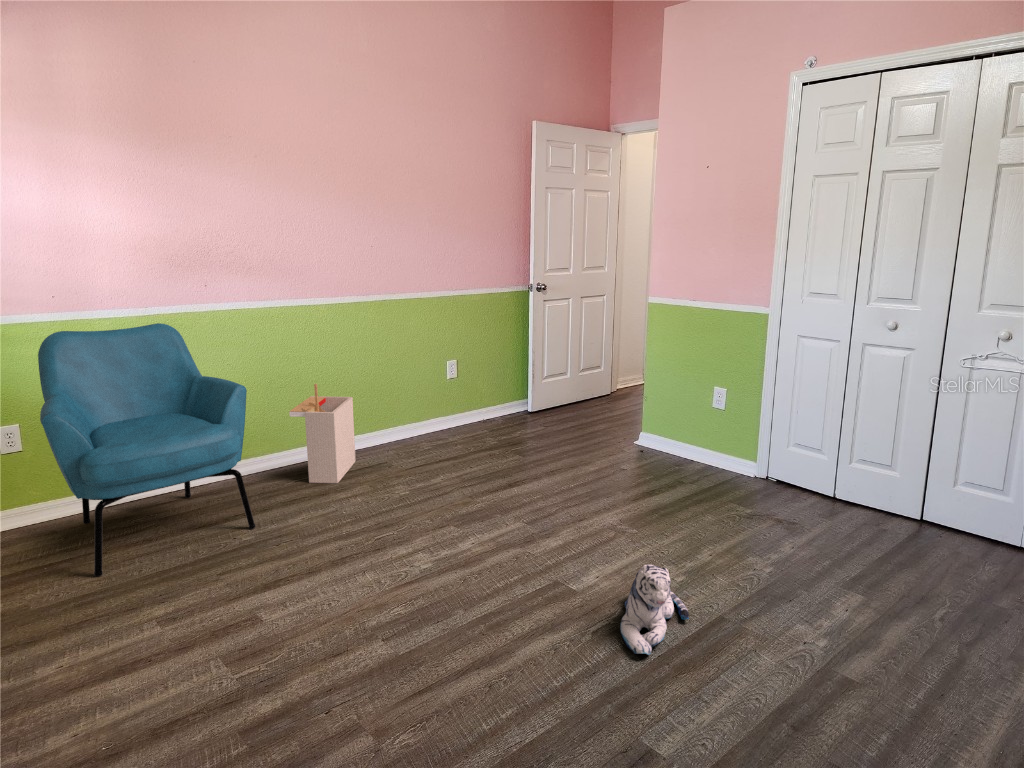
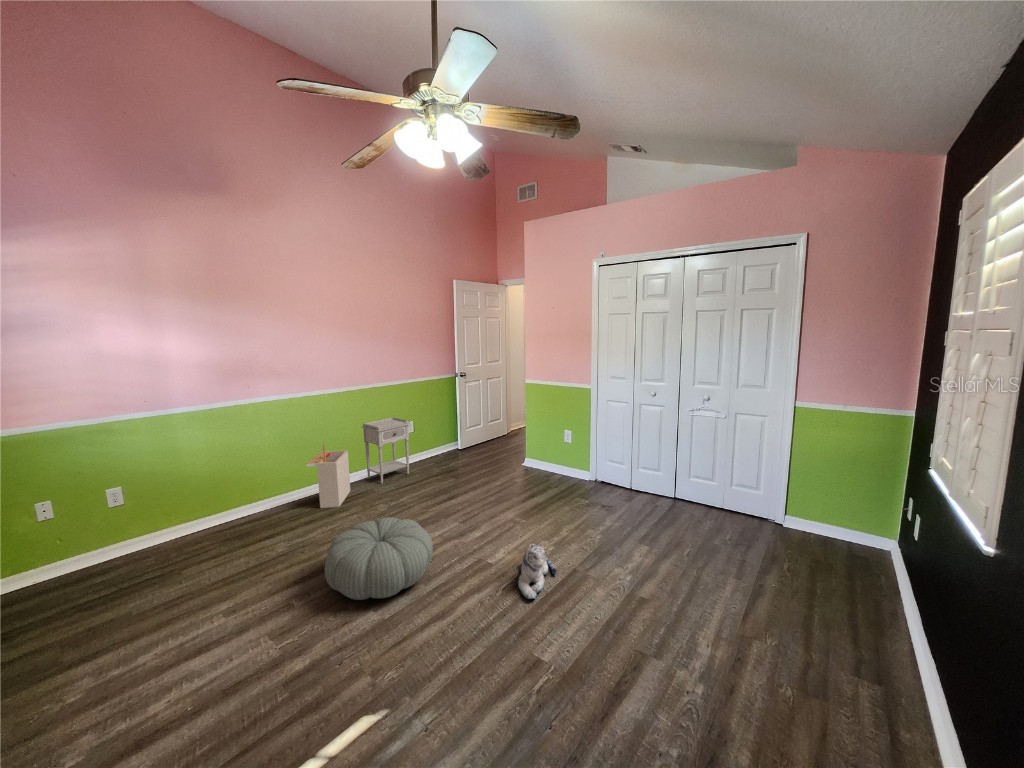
armchair: present [38,323,256,576] -> none [130,414,286,589]
nightstand: none [375,351,452,454] -> present [362,417,410,483]
pouf: none [308,501,479,623] -> present [325,517,433,600]

